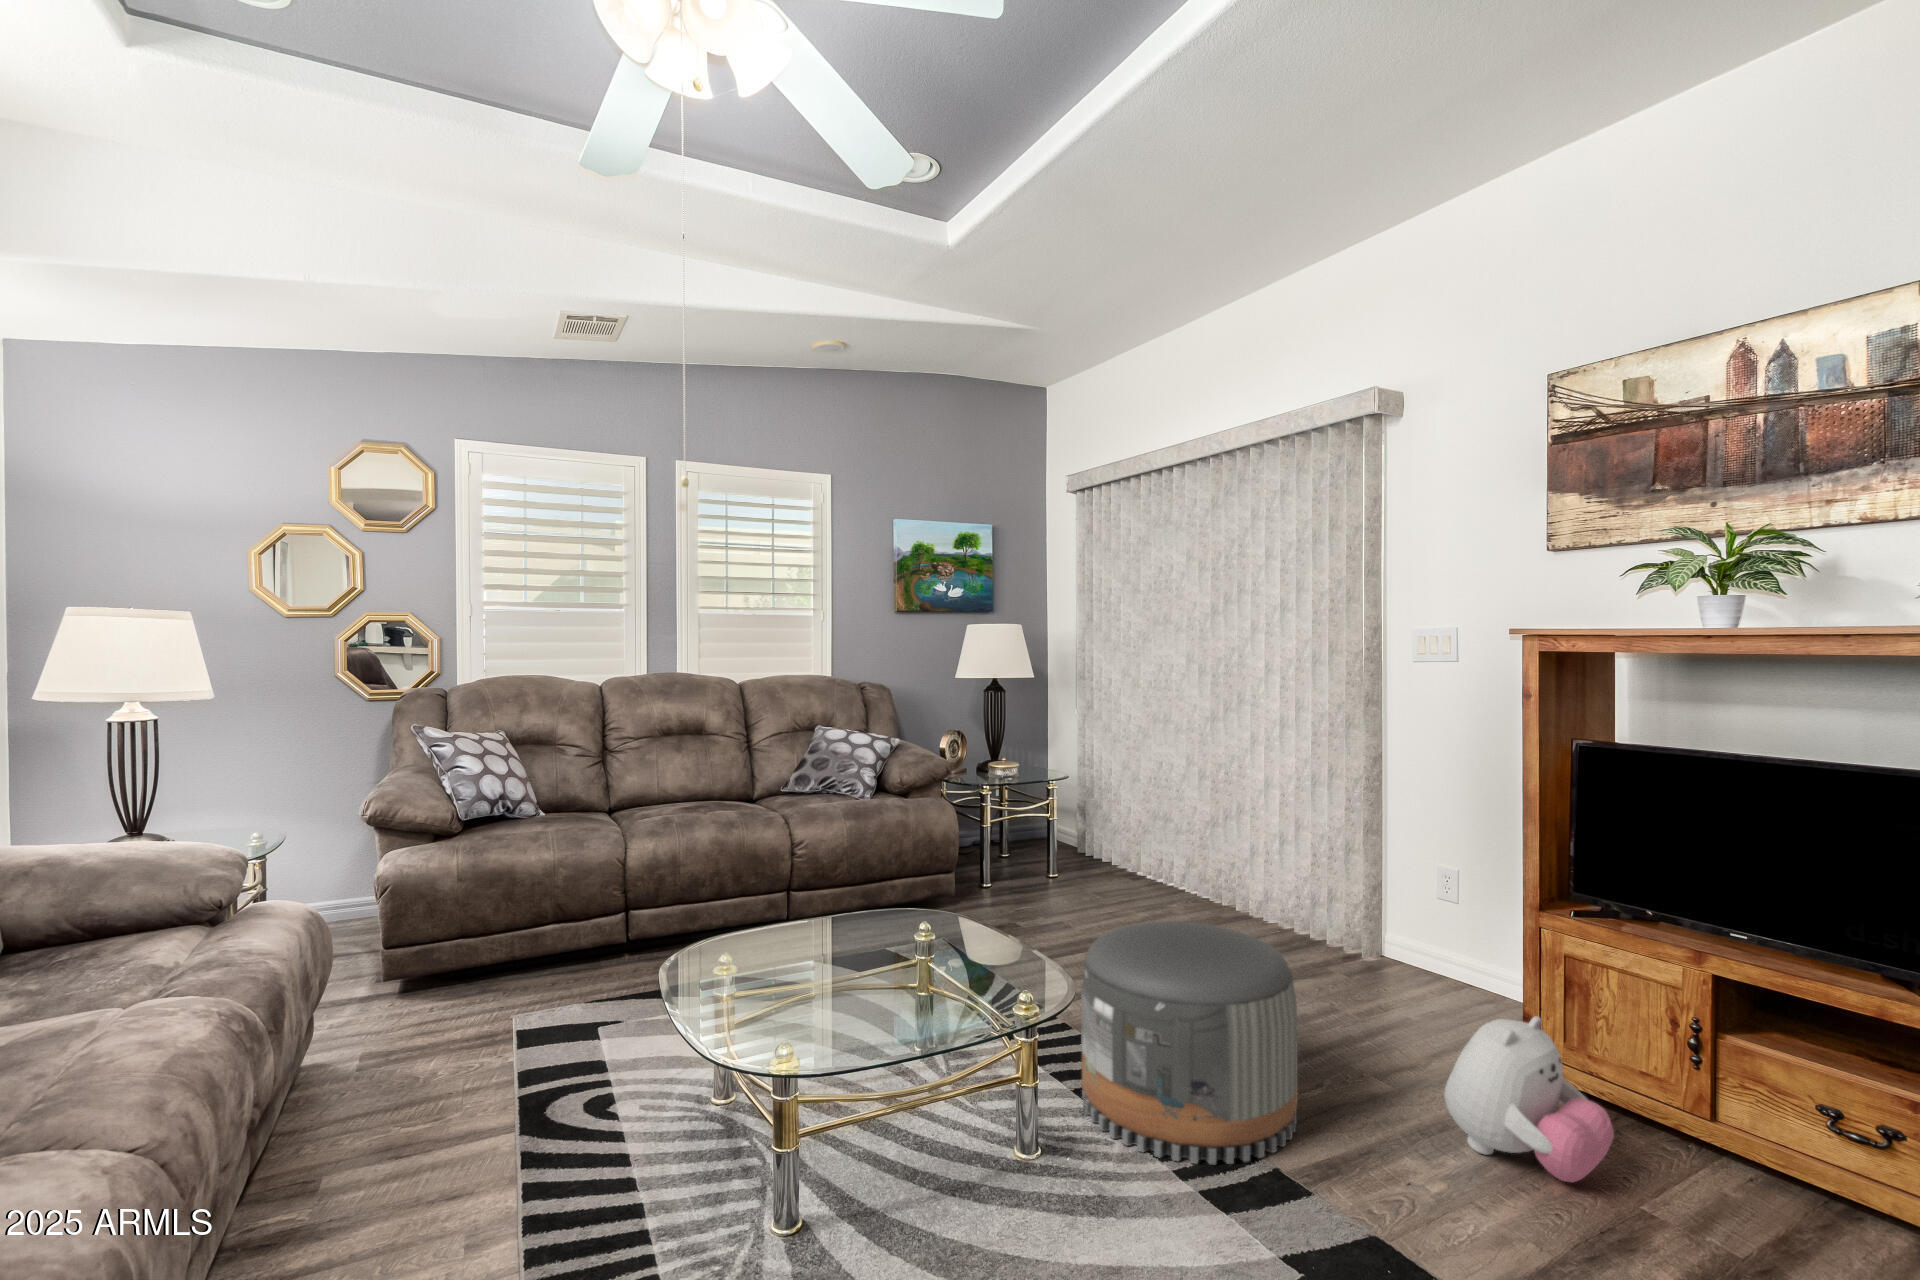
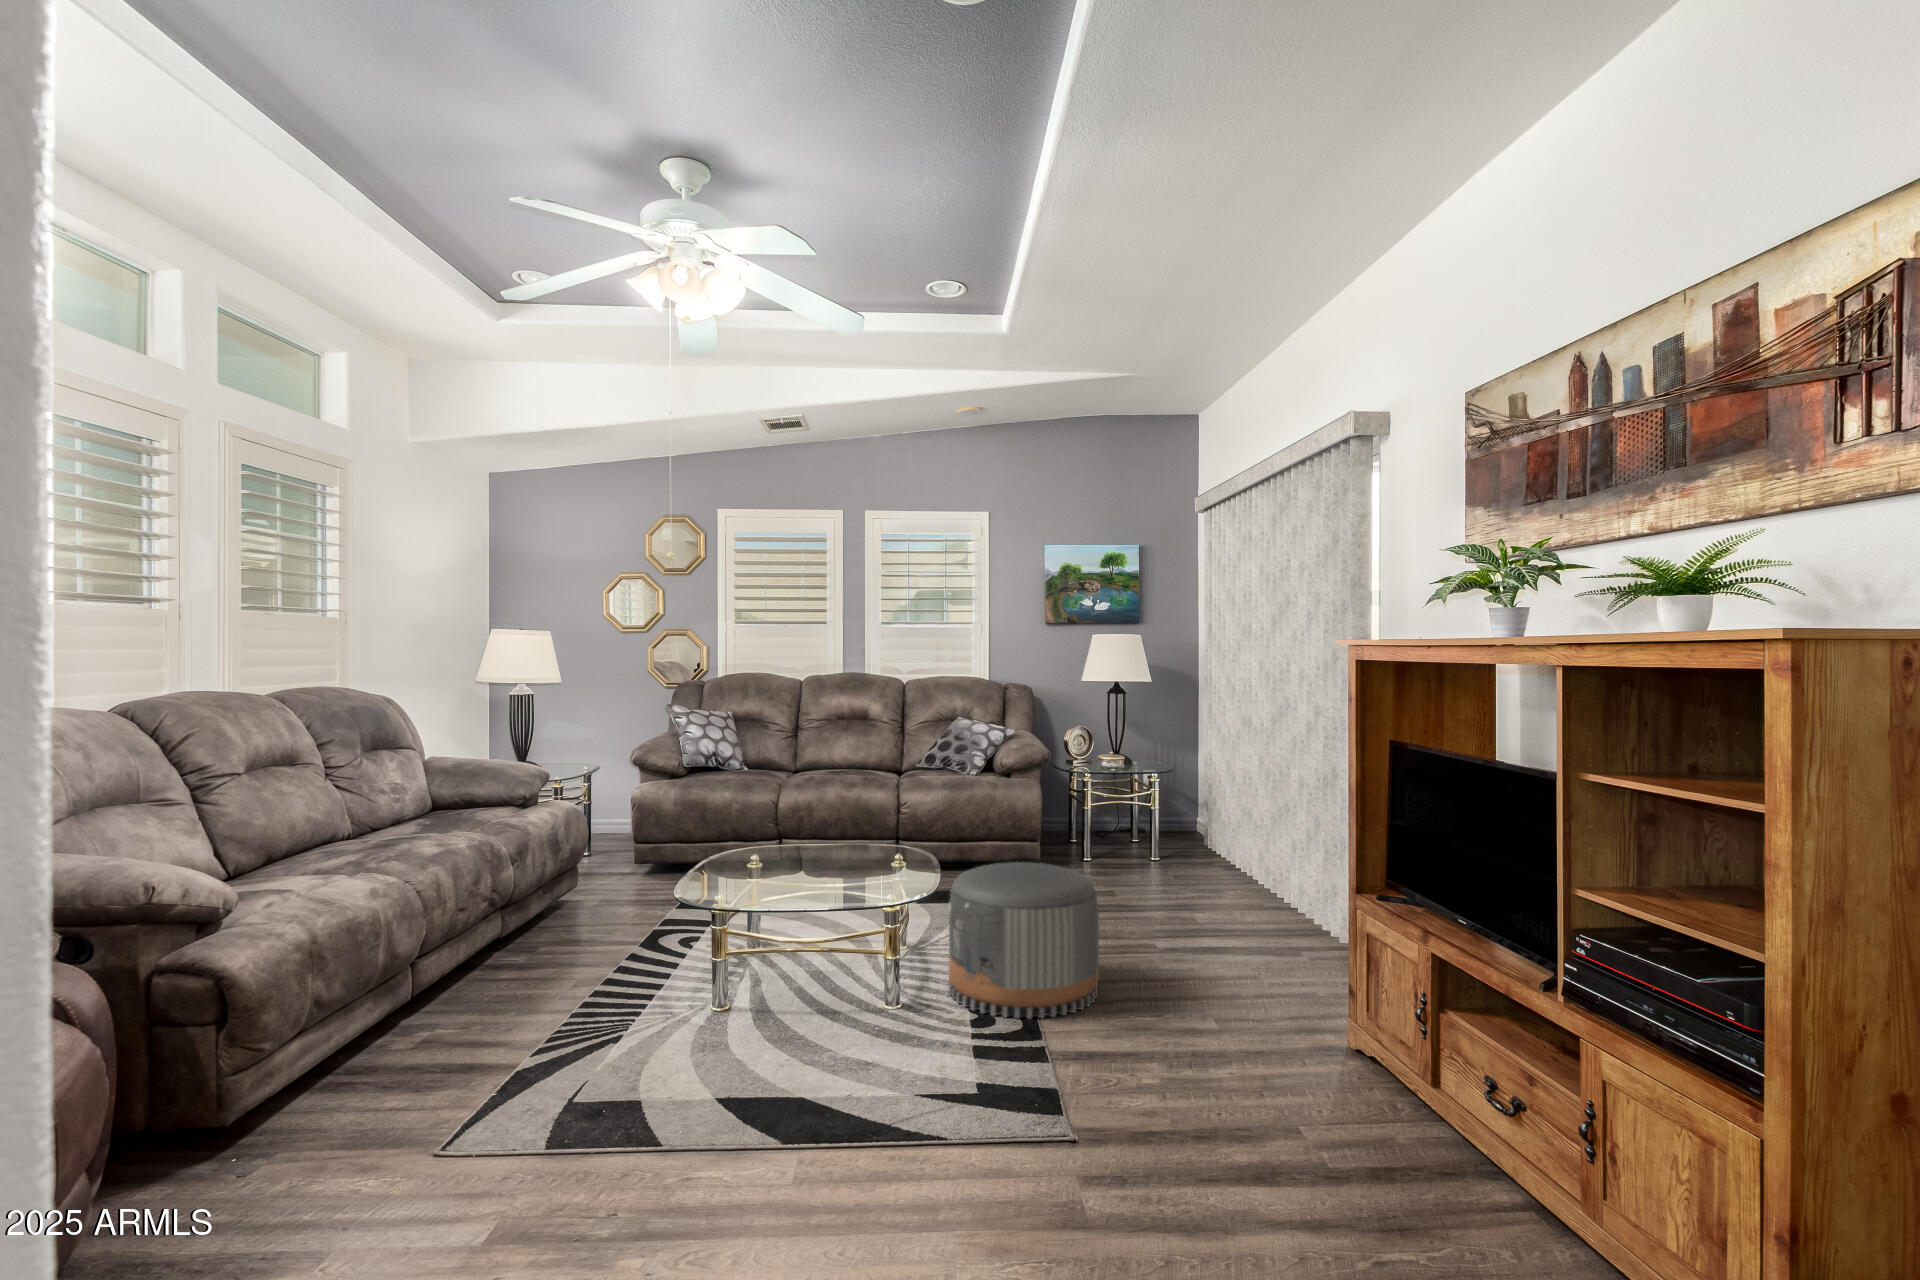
plush toy: present [1444,1016,1614,1182] -> none [1159,948,1265,1066]

